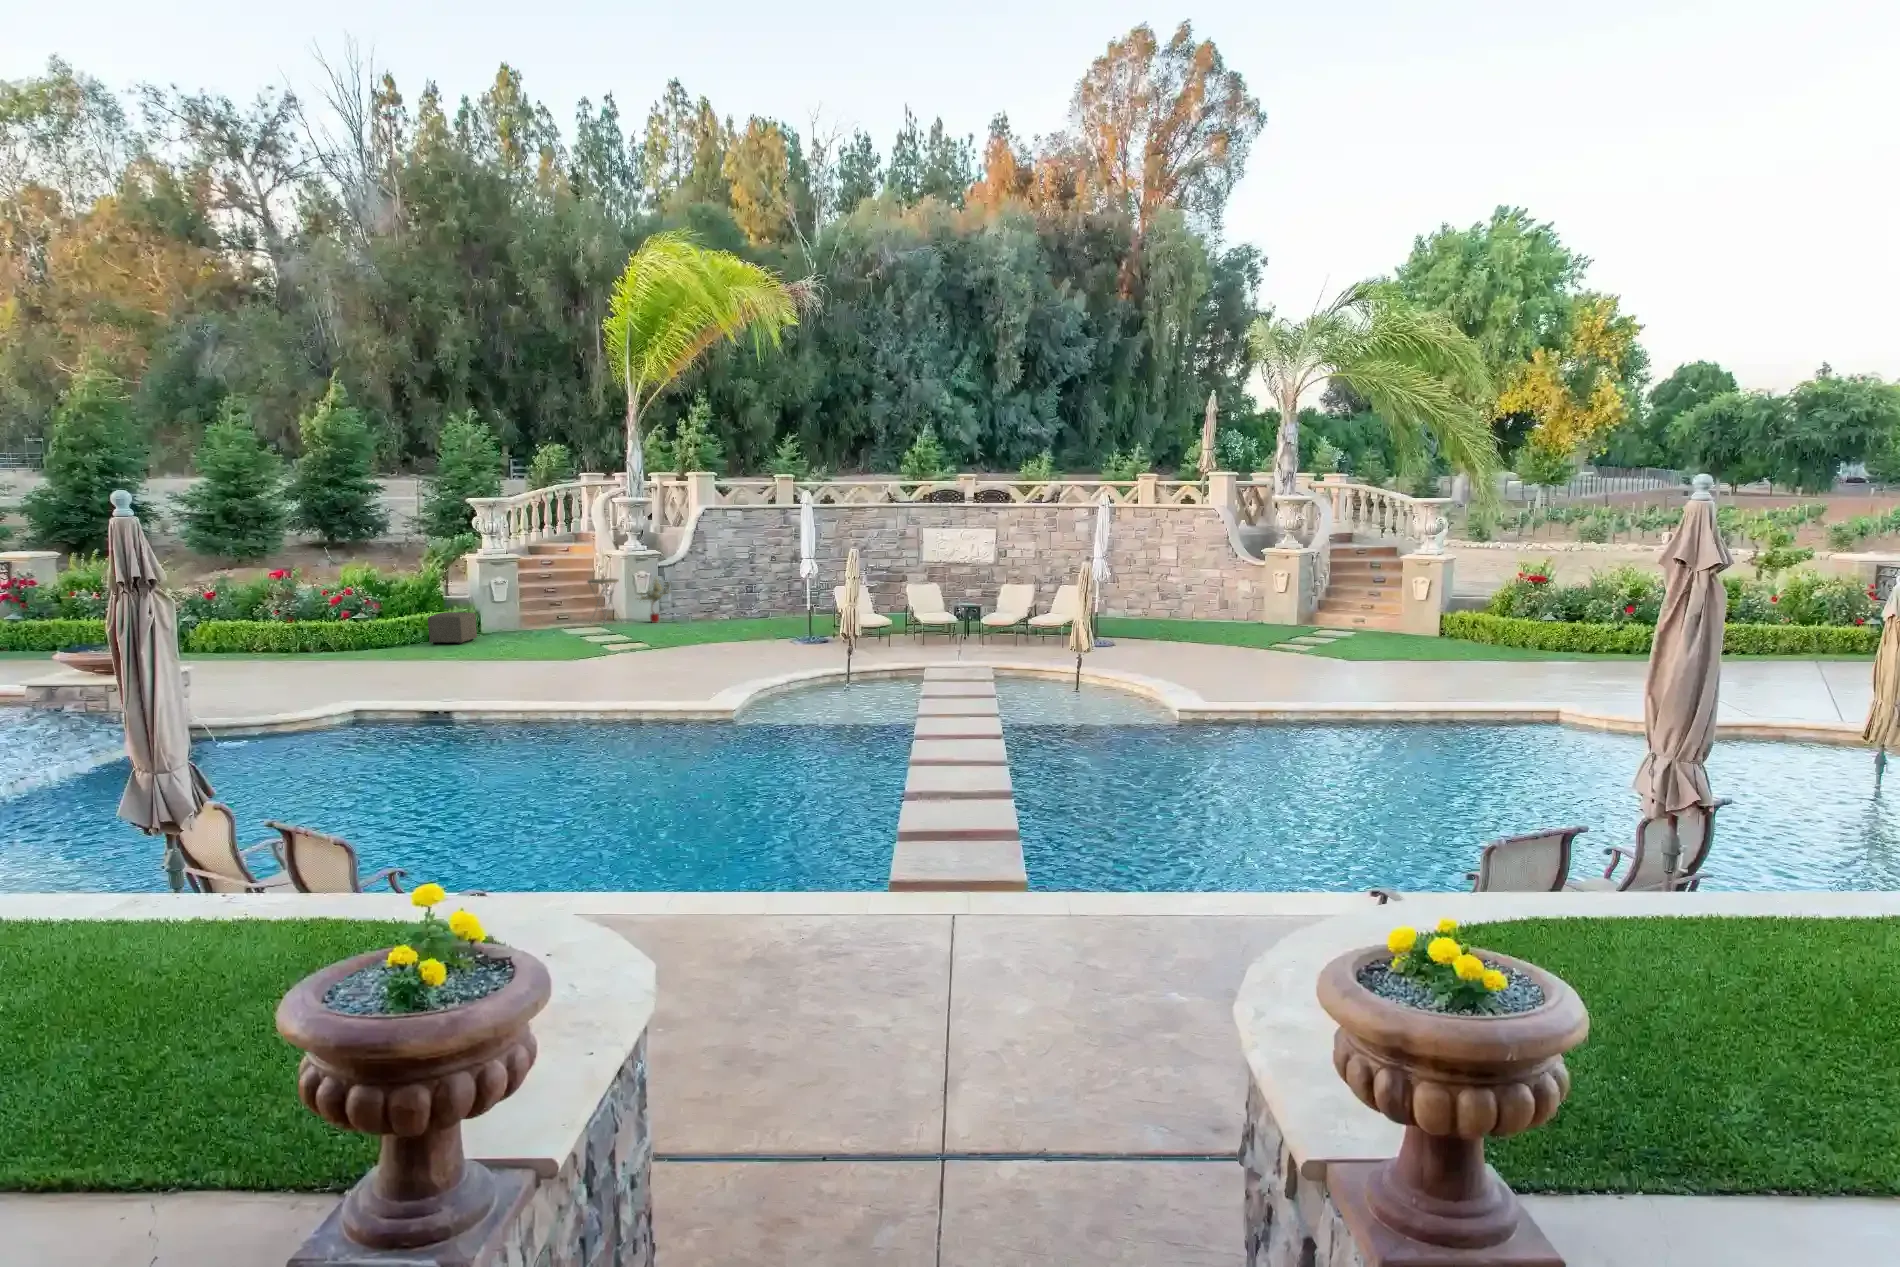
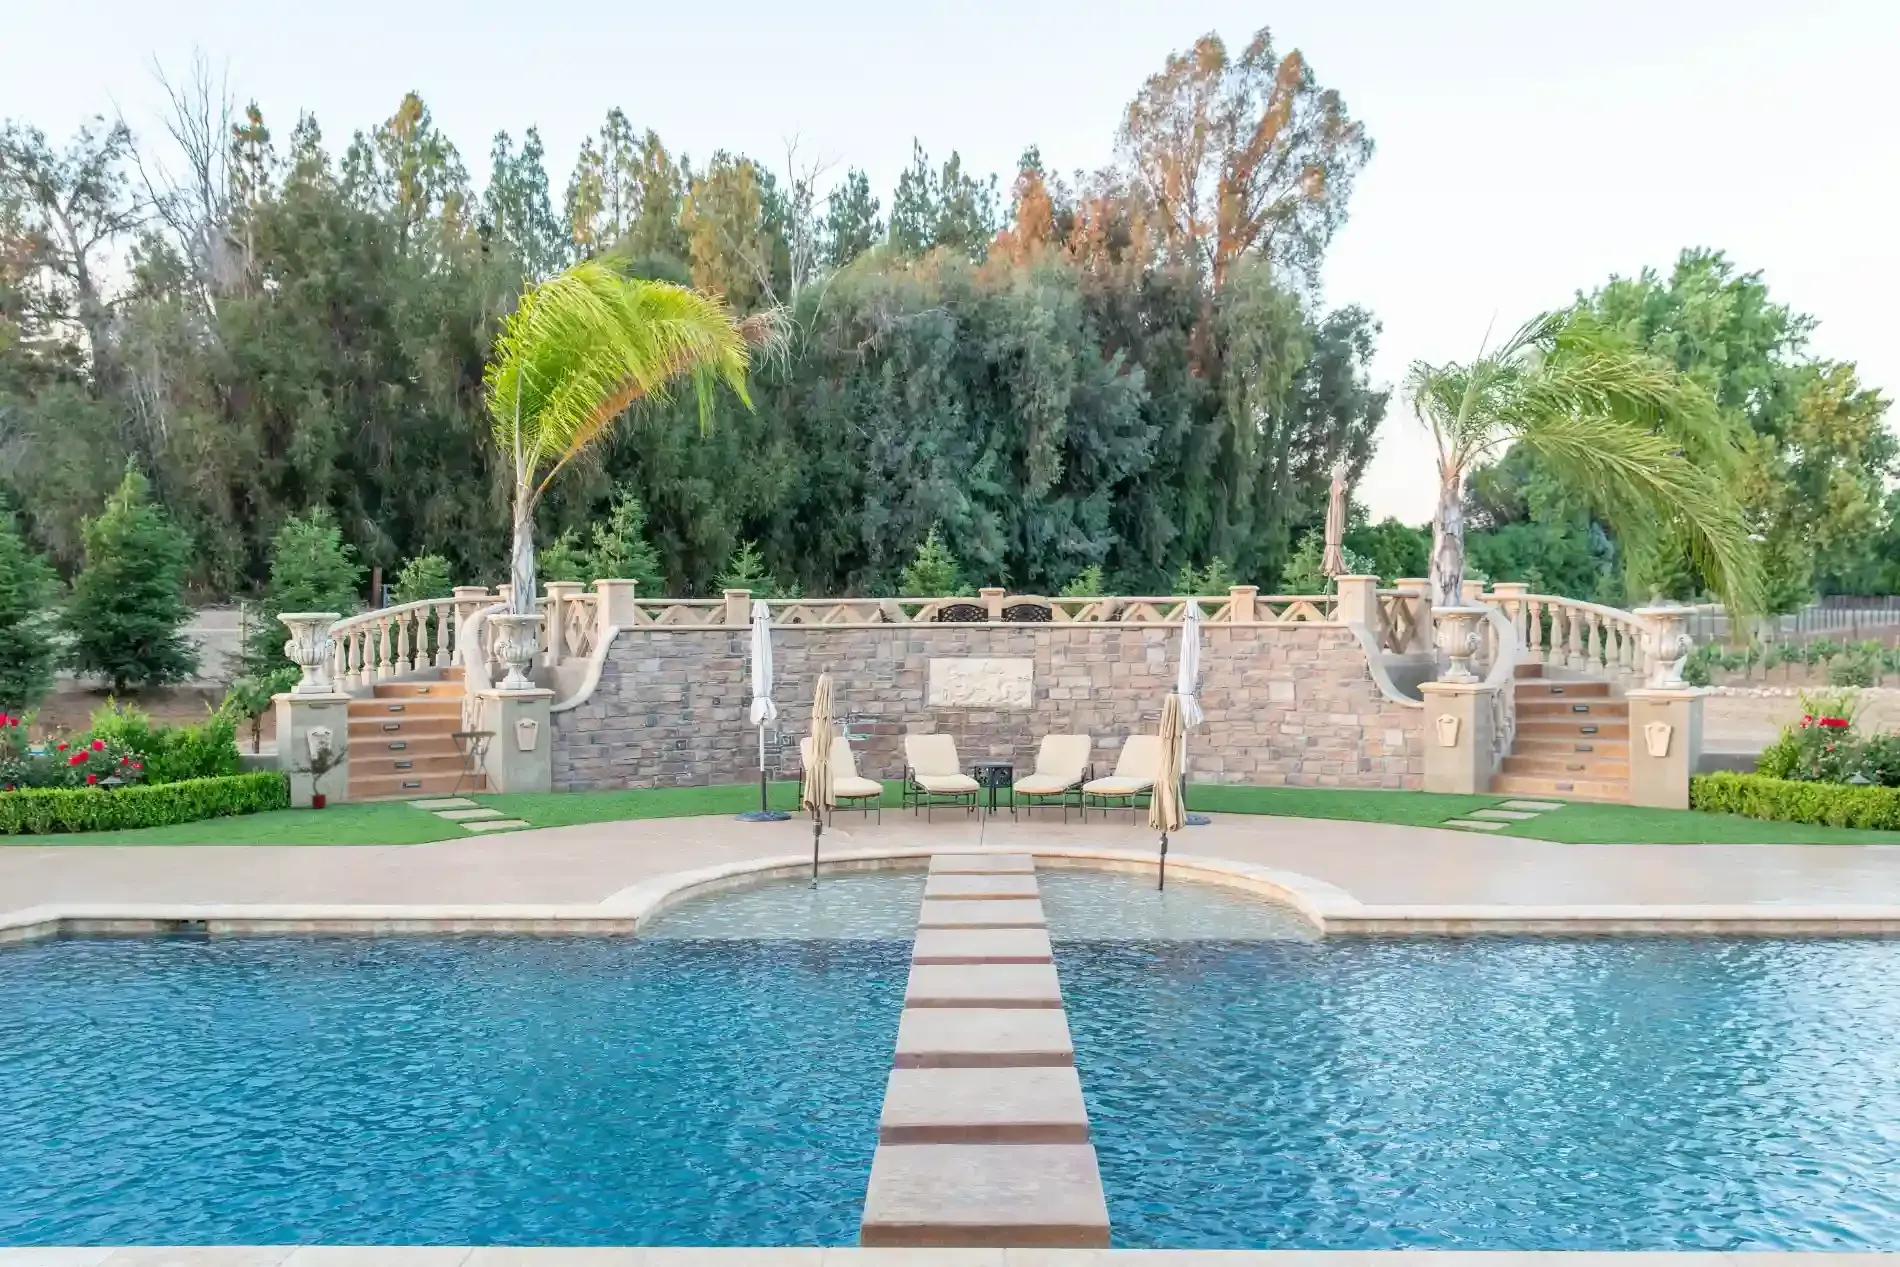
potted tree: present [637,577,670,623] -> present [289,738,348,809]
ottoman: present [428,612,477,644] -> none [208,778,280,824]

